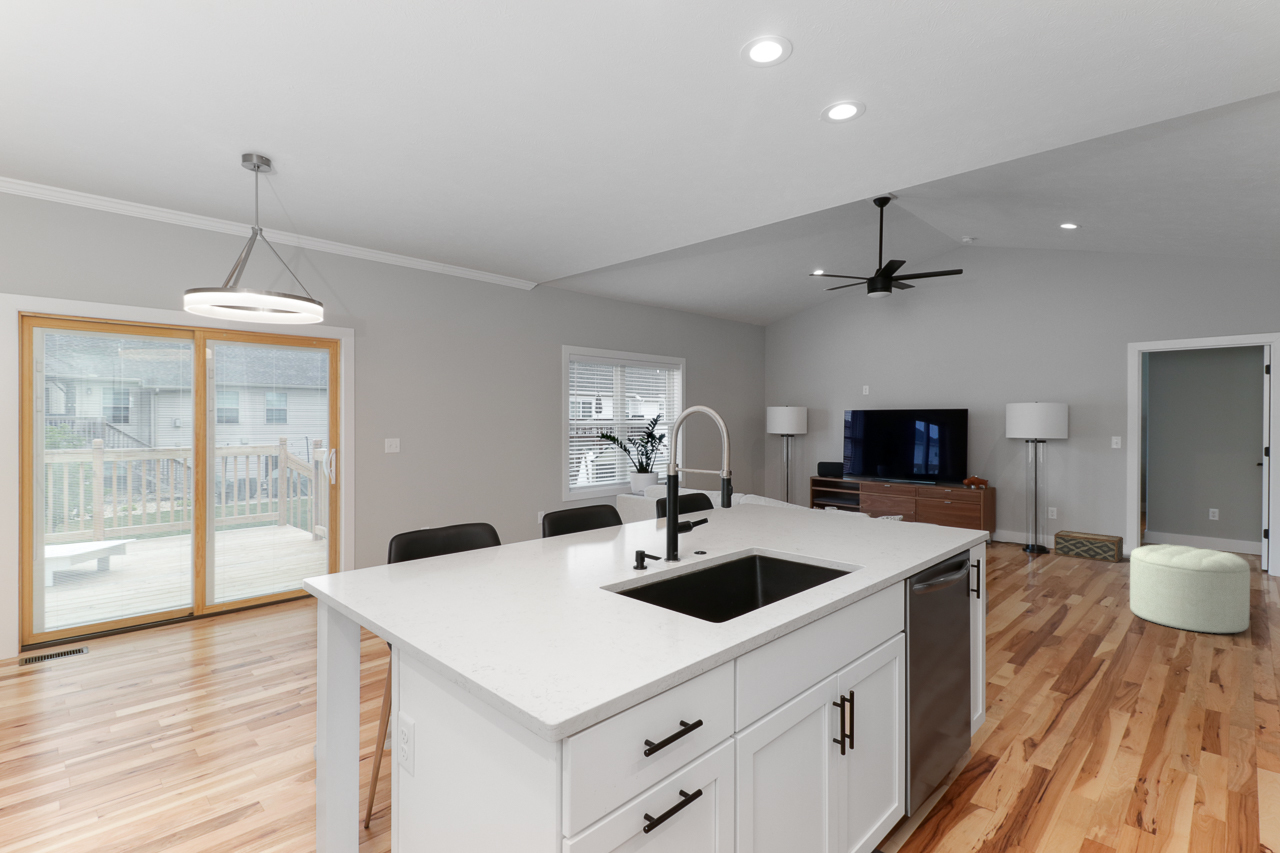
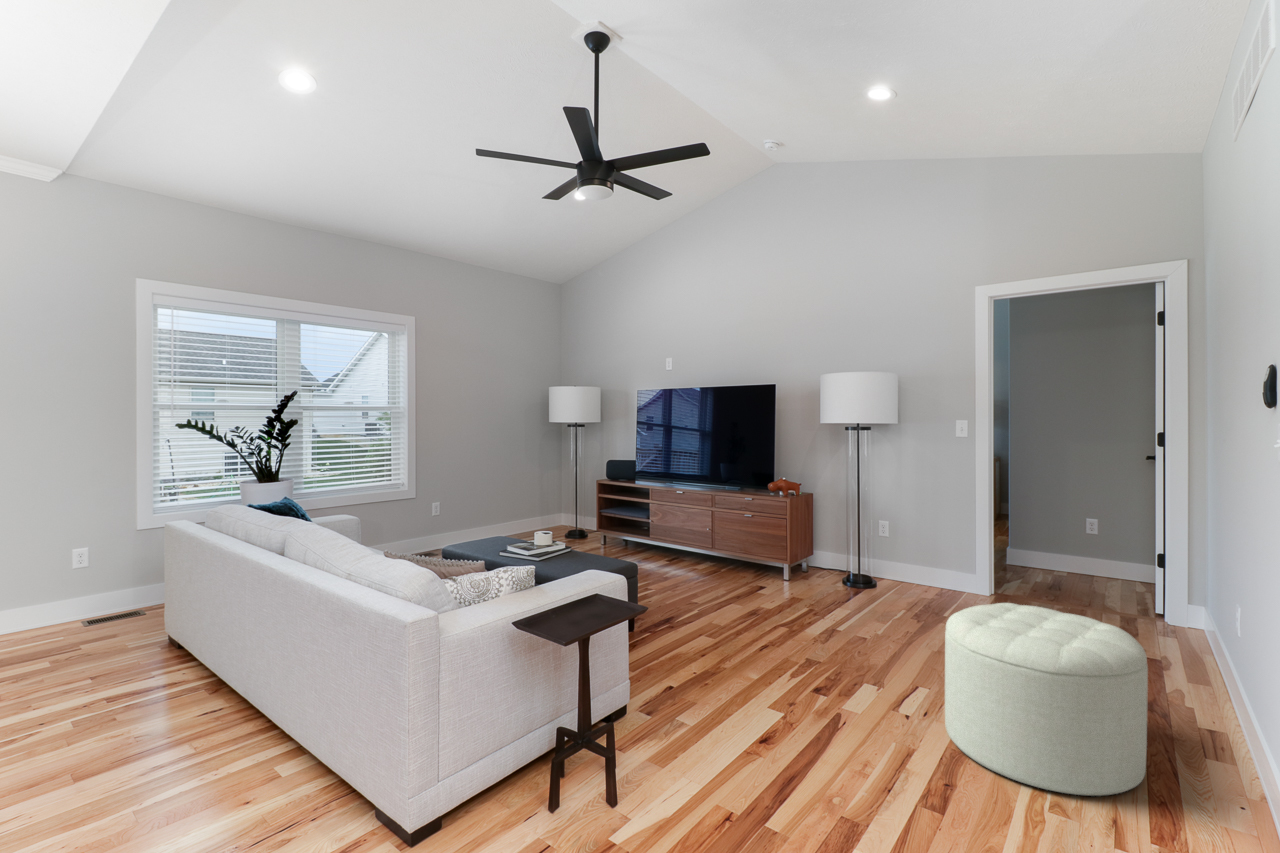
woven basket: present [1054,530,1123,562] -> none [881,553,971,602]

